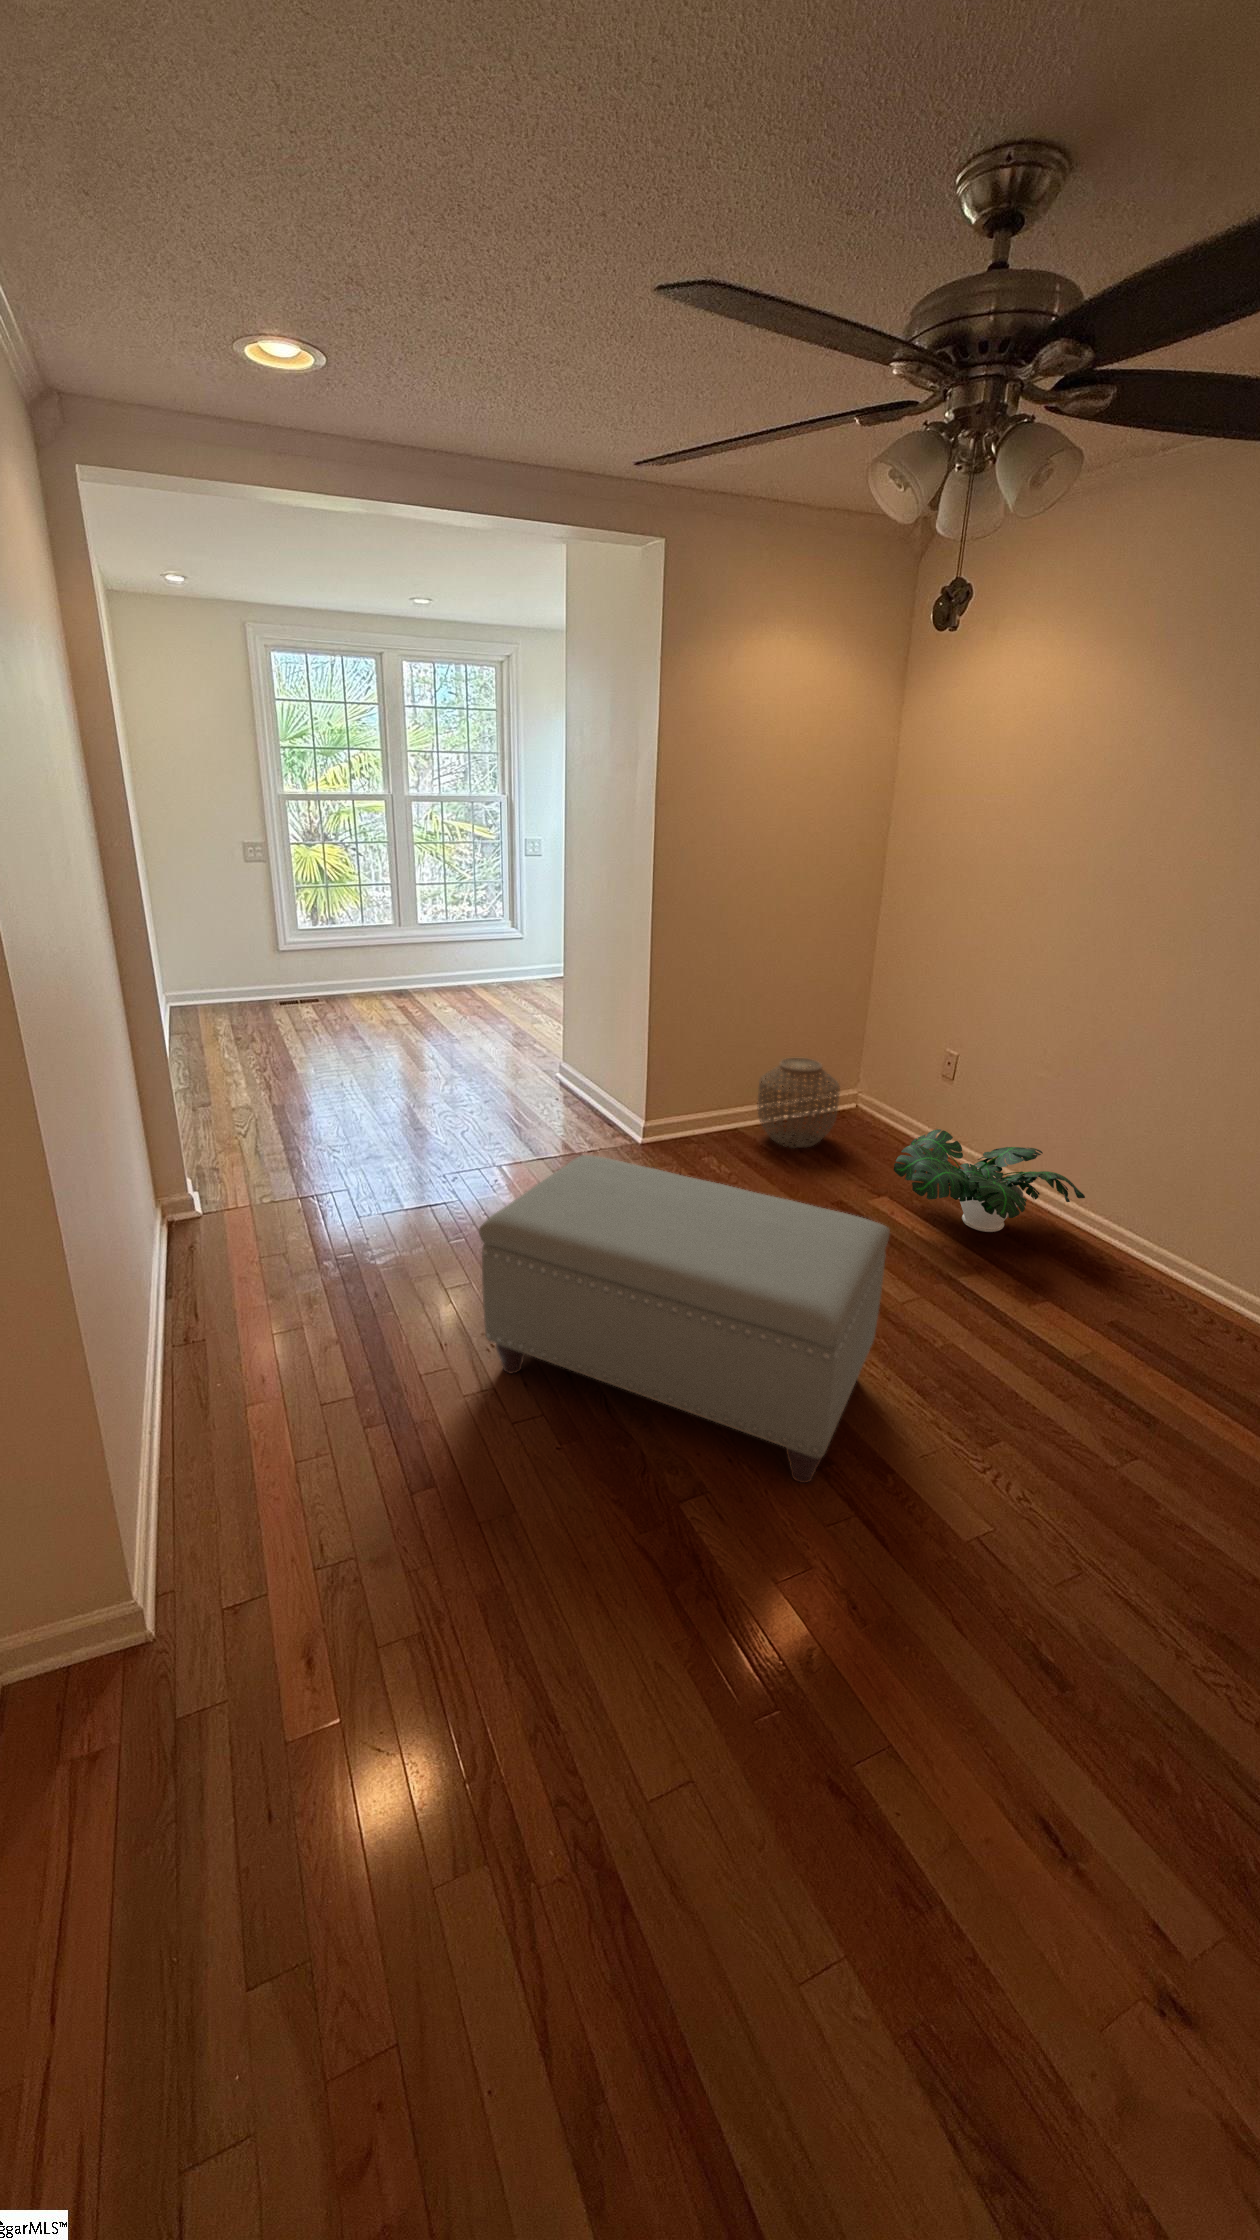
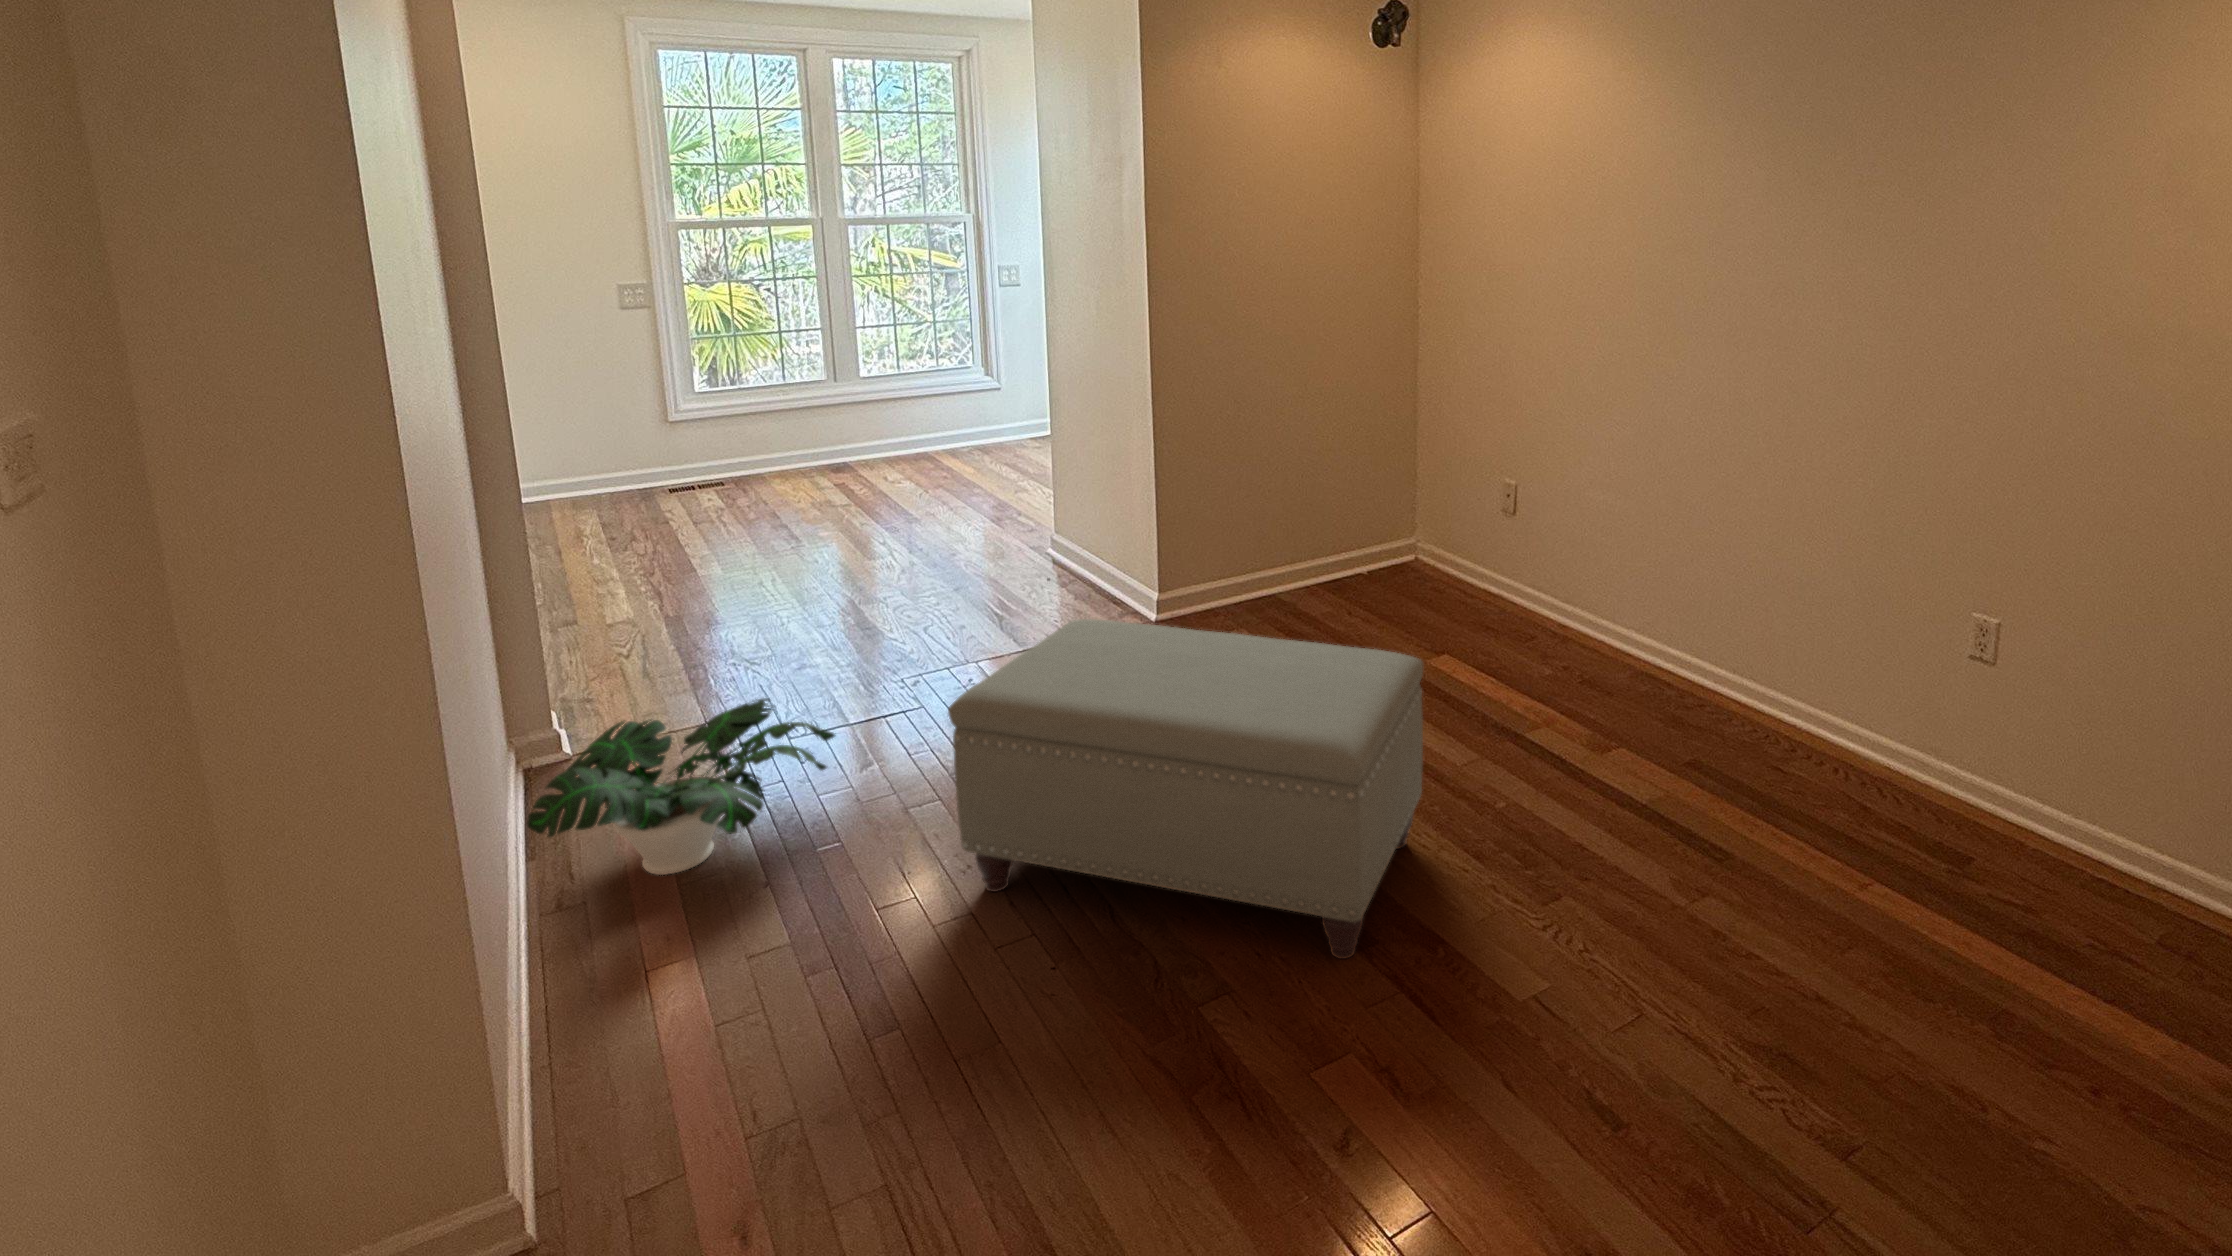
woven basket: present [758,1057,840,1148] -> none [1294,499,1388,607]
potted plant: present [894,1129,1085,1232] -> present [527,698,835,875]

